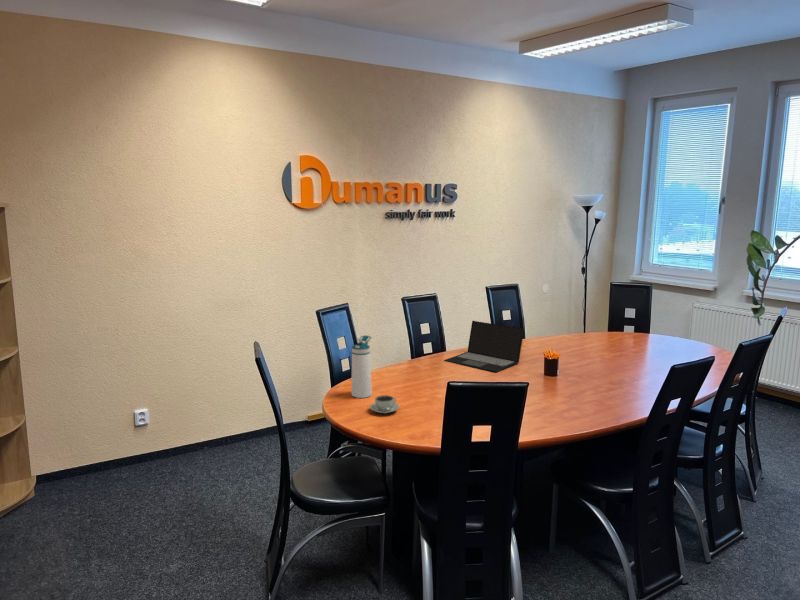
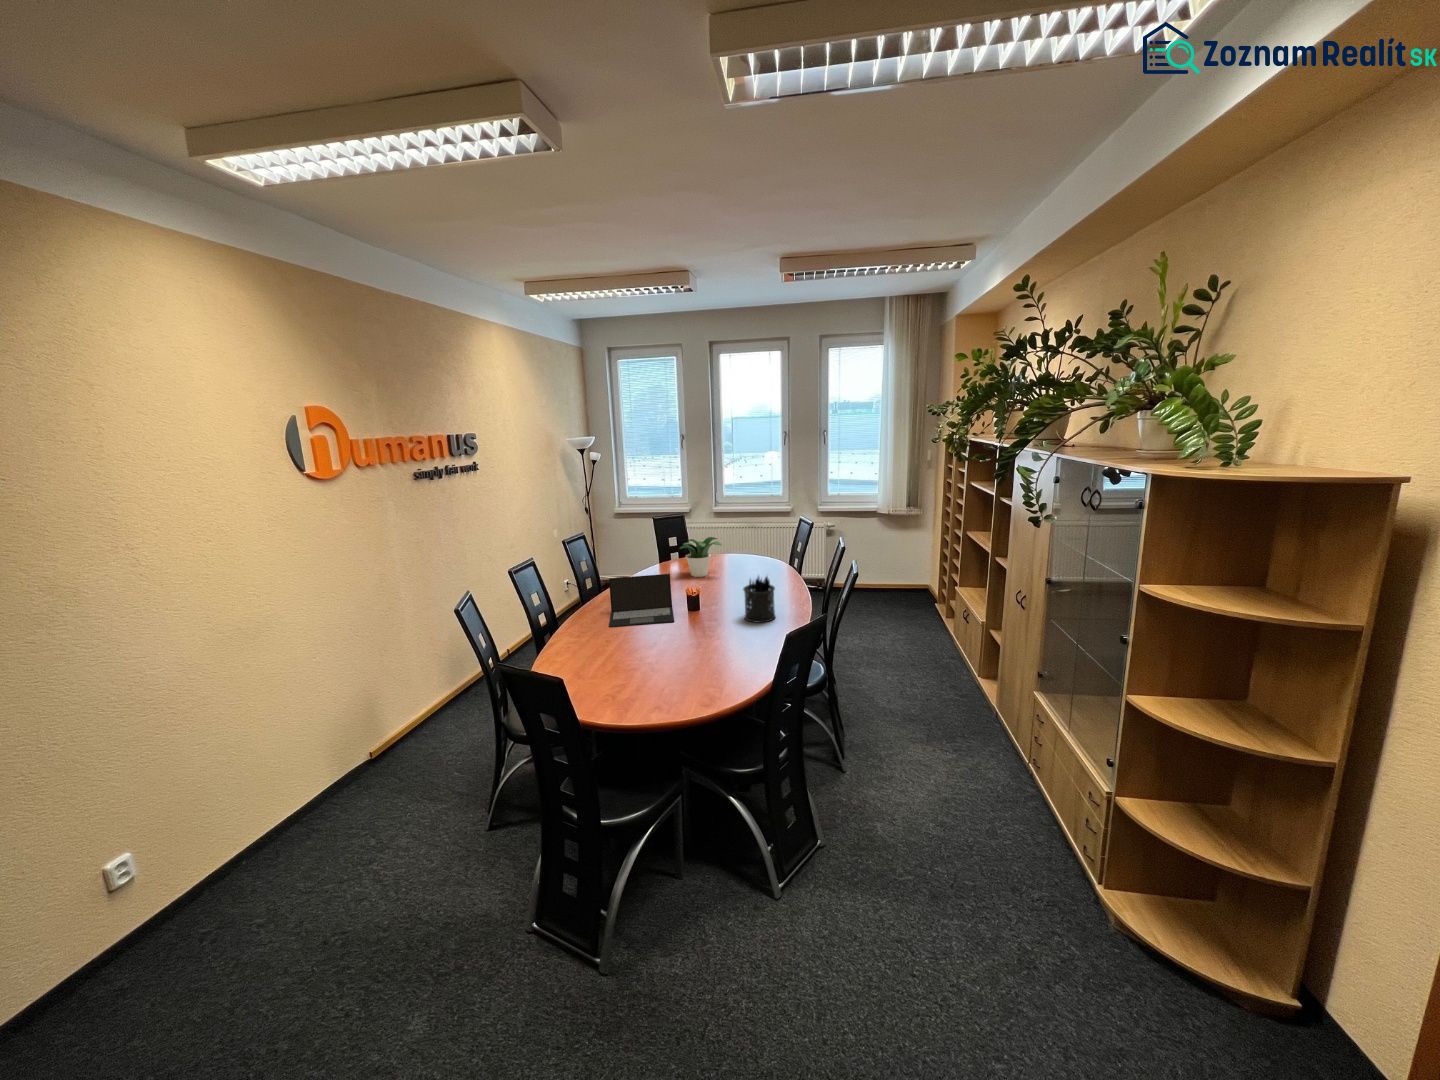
potted plant: none [583,307,638,350] -> present [680,537,721,577]
water bottle: present [351,336,372,398] -> none [599,619,627,693]
pen holder: none [557,344,595,399] -> present [743,576,775,623]
coffee cup: present [370,395,399,414] -> none [655,674,687,696]

